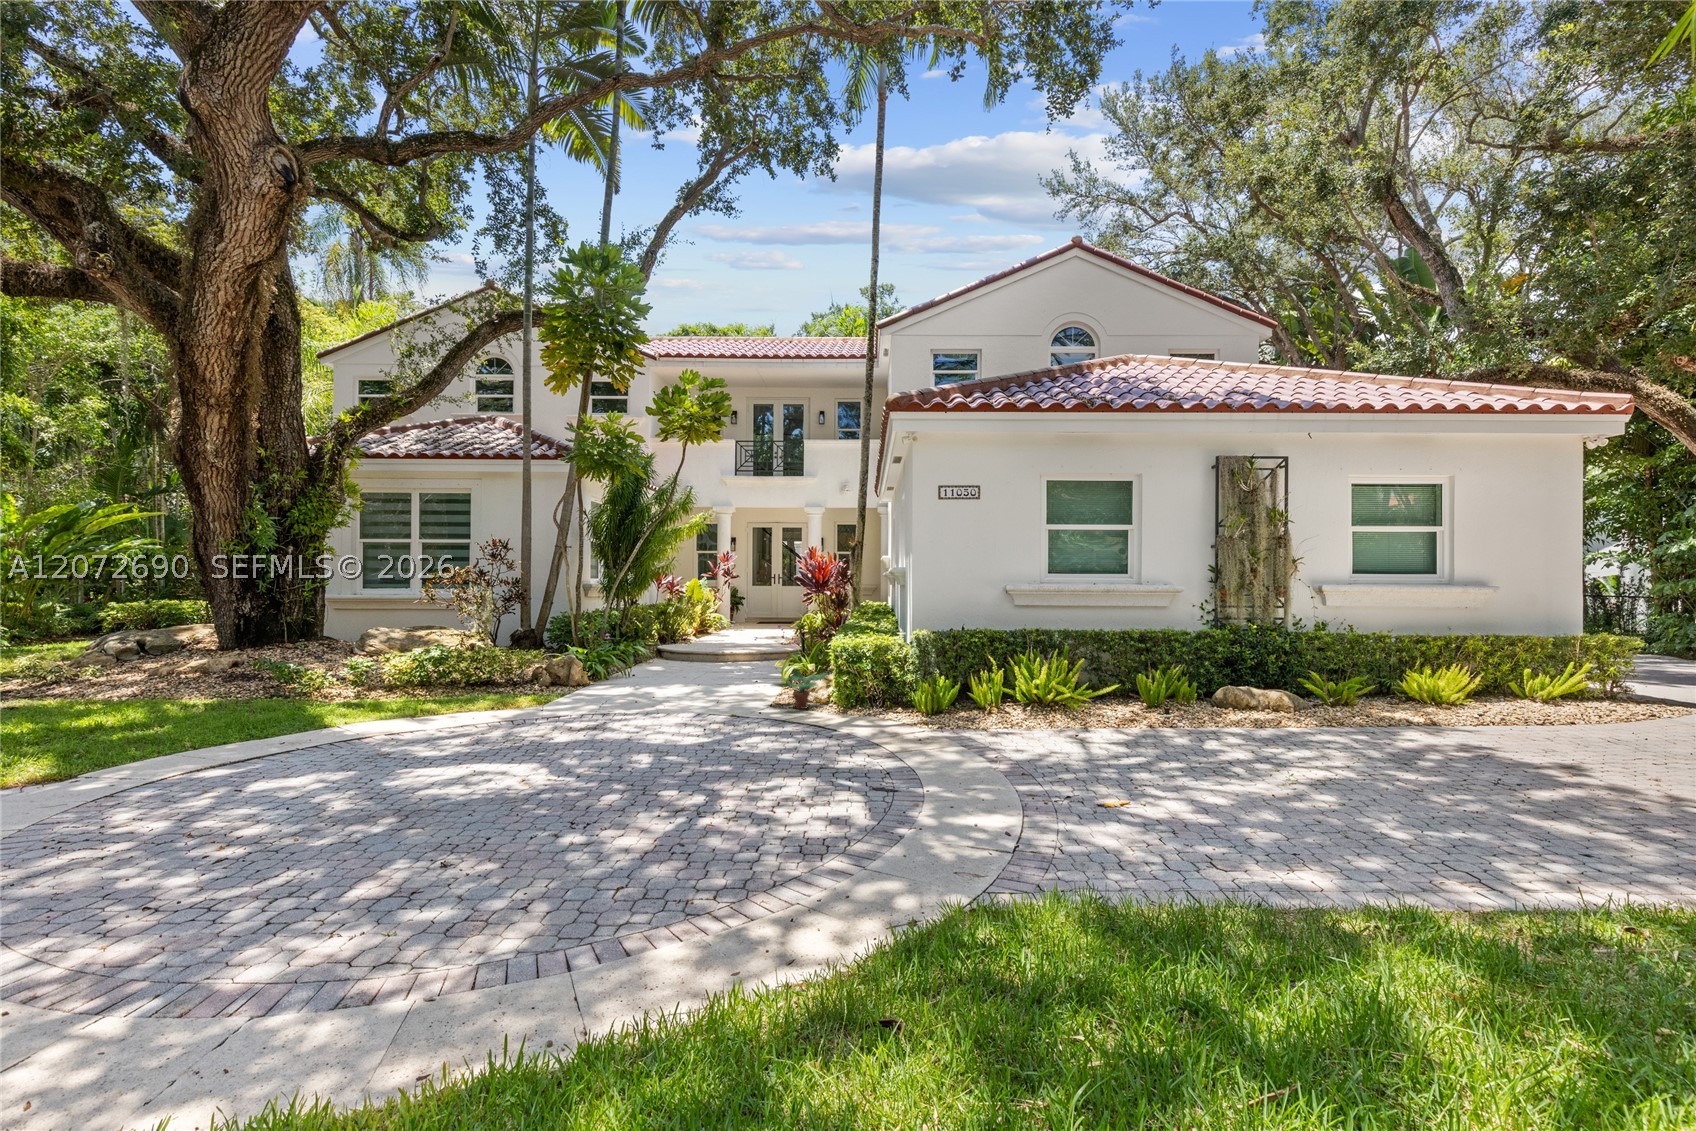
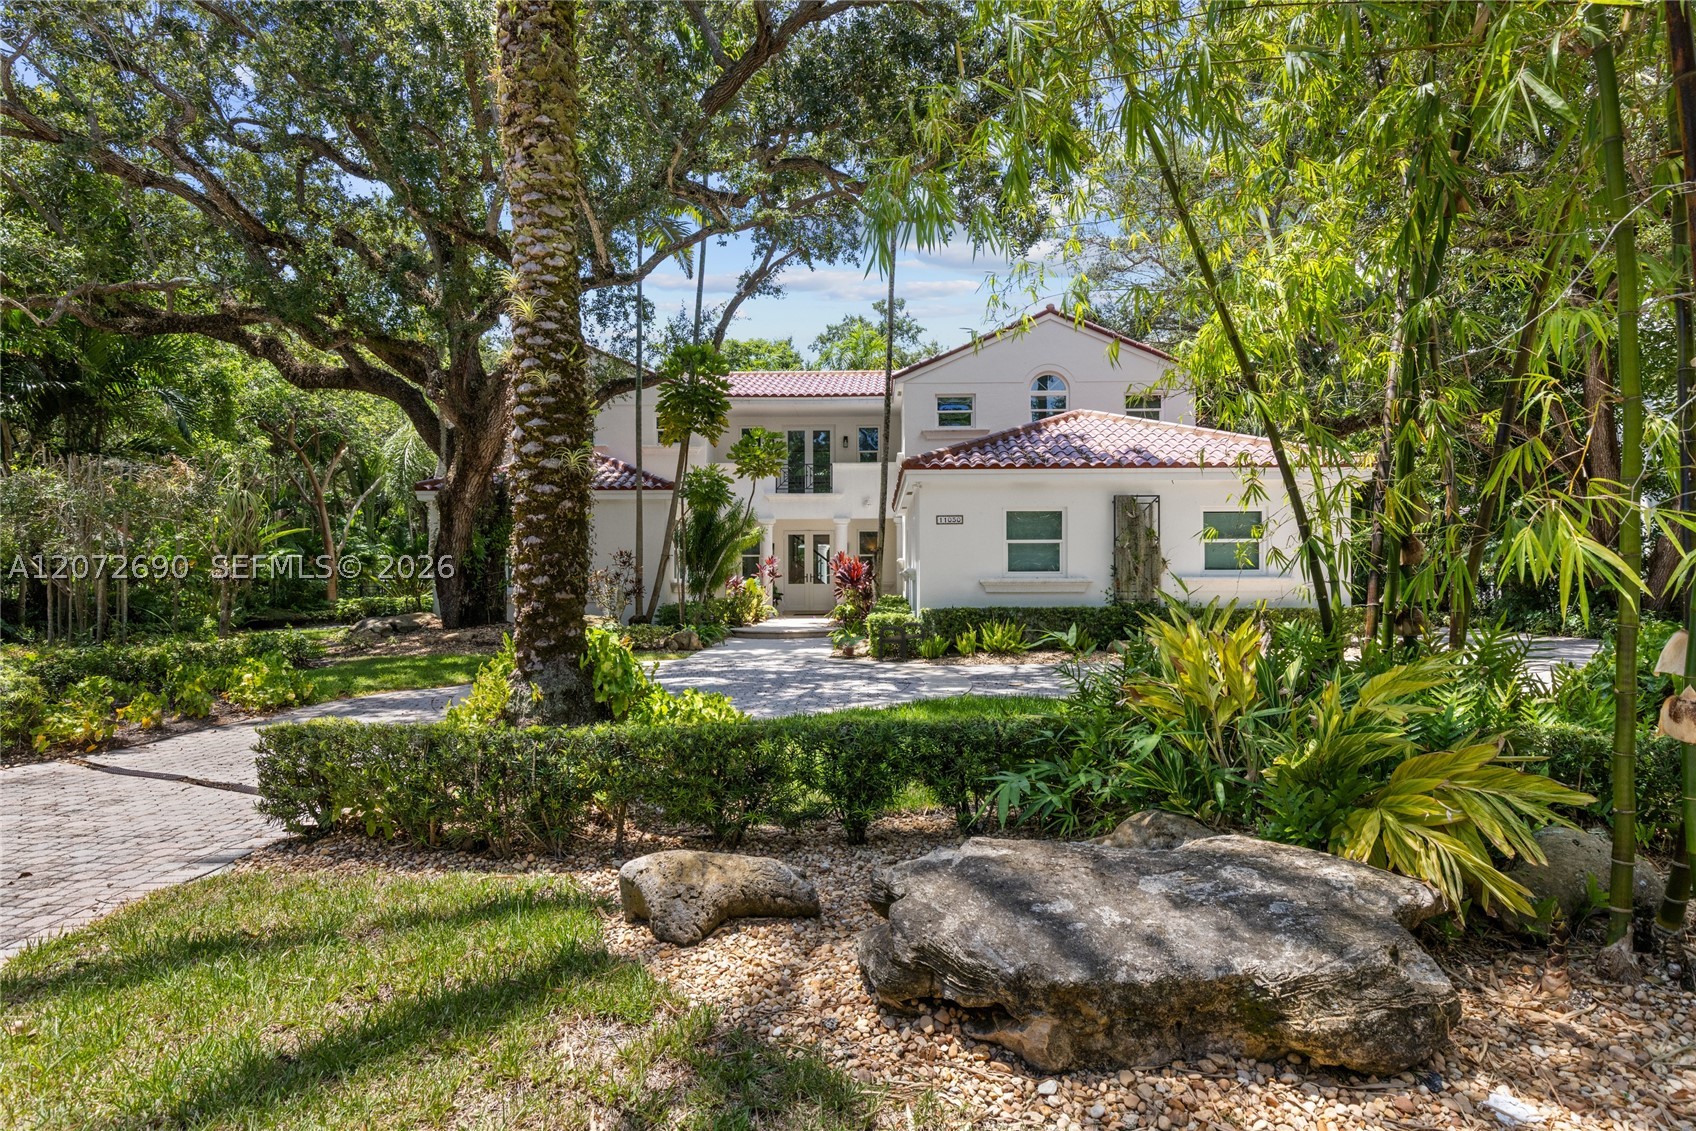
bench: none [845,653,924,724] -> present [879,622,926,663]

